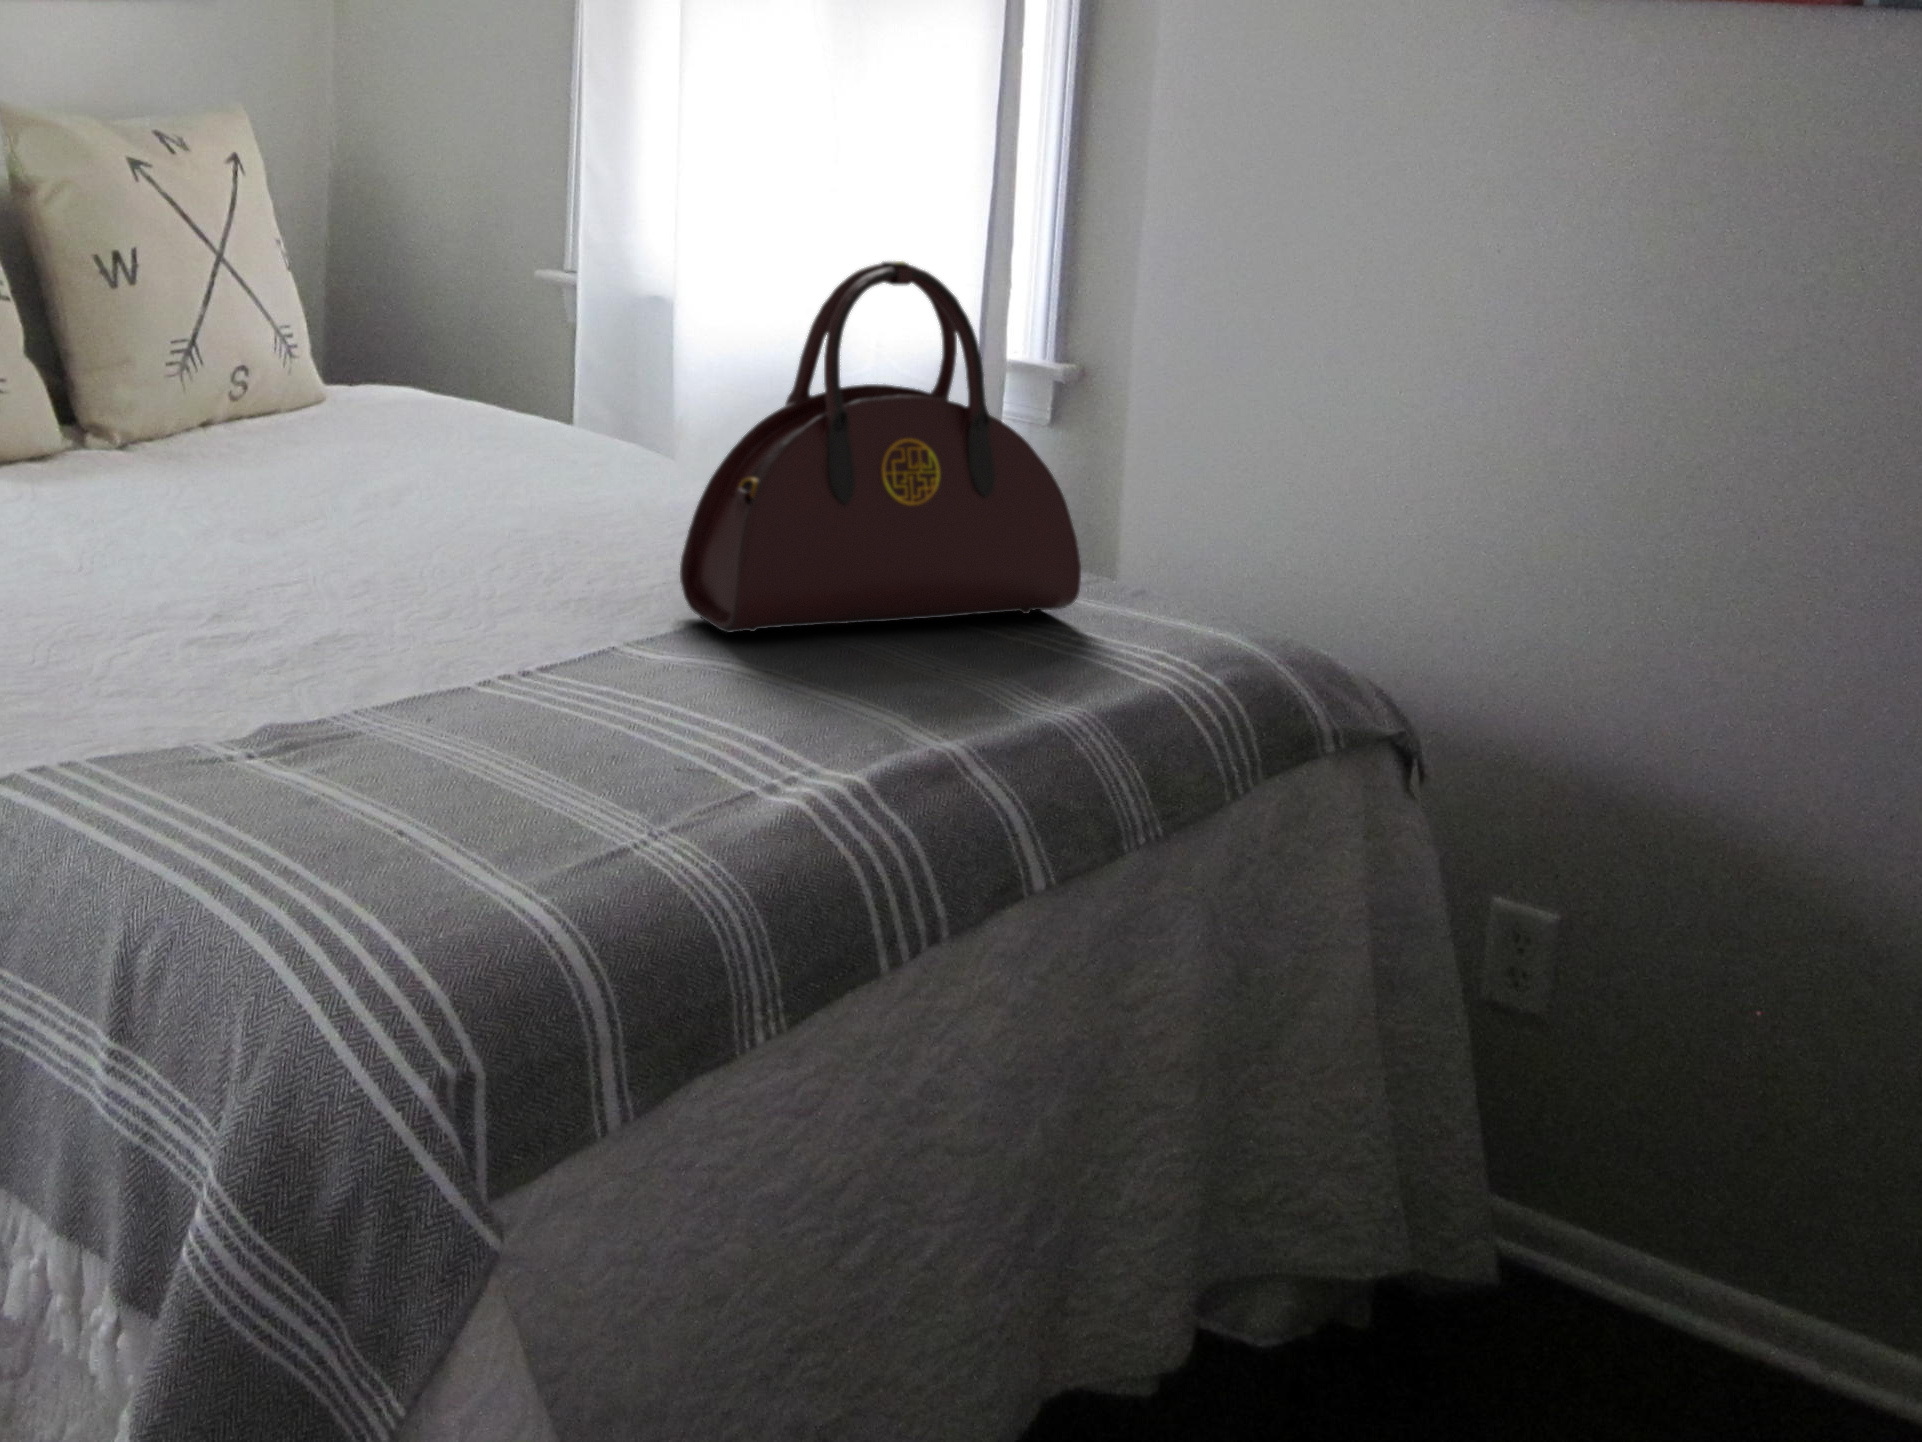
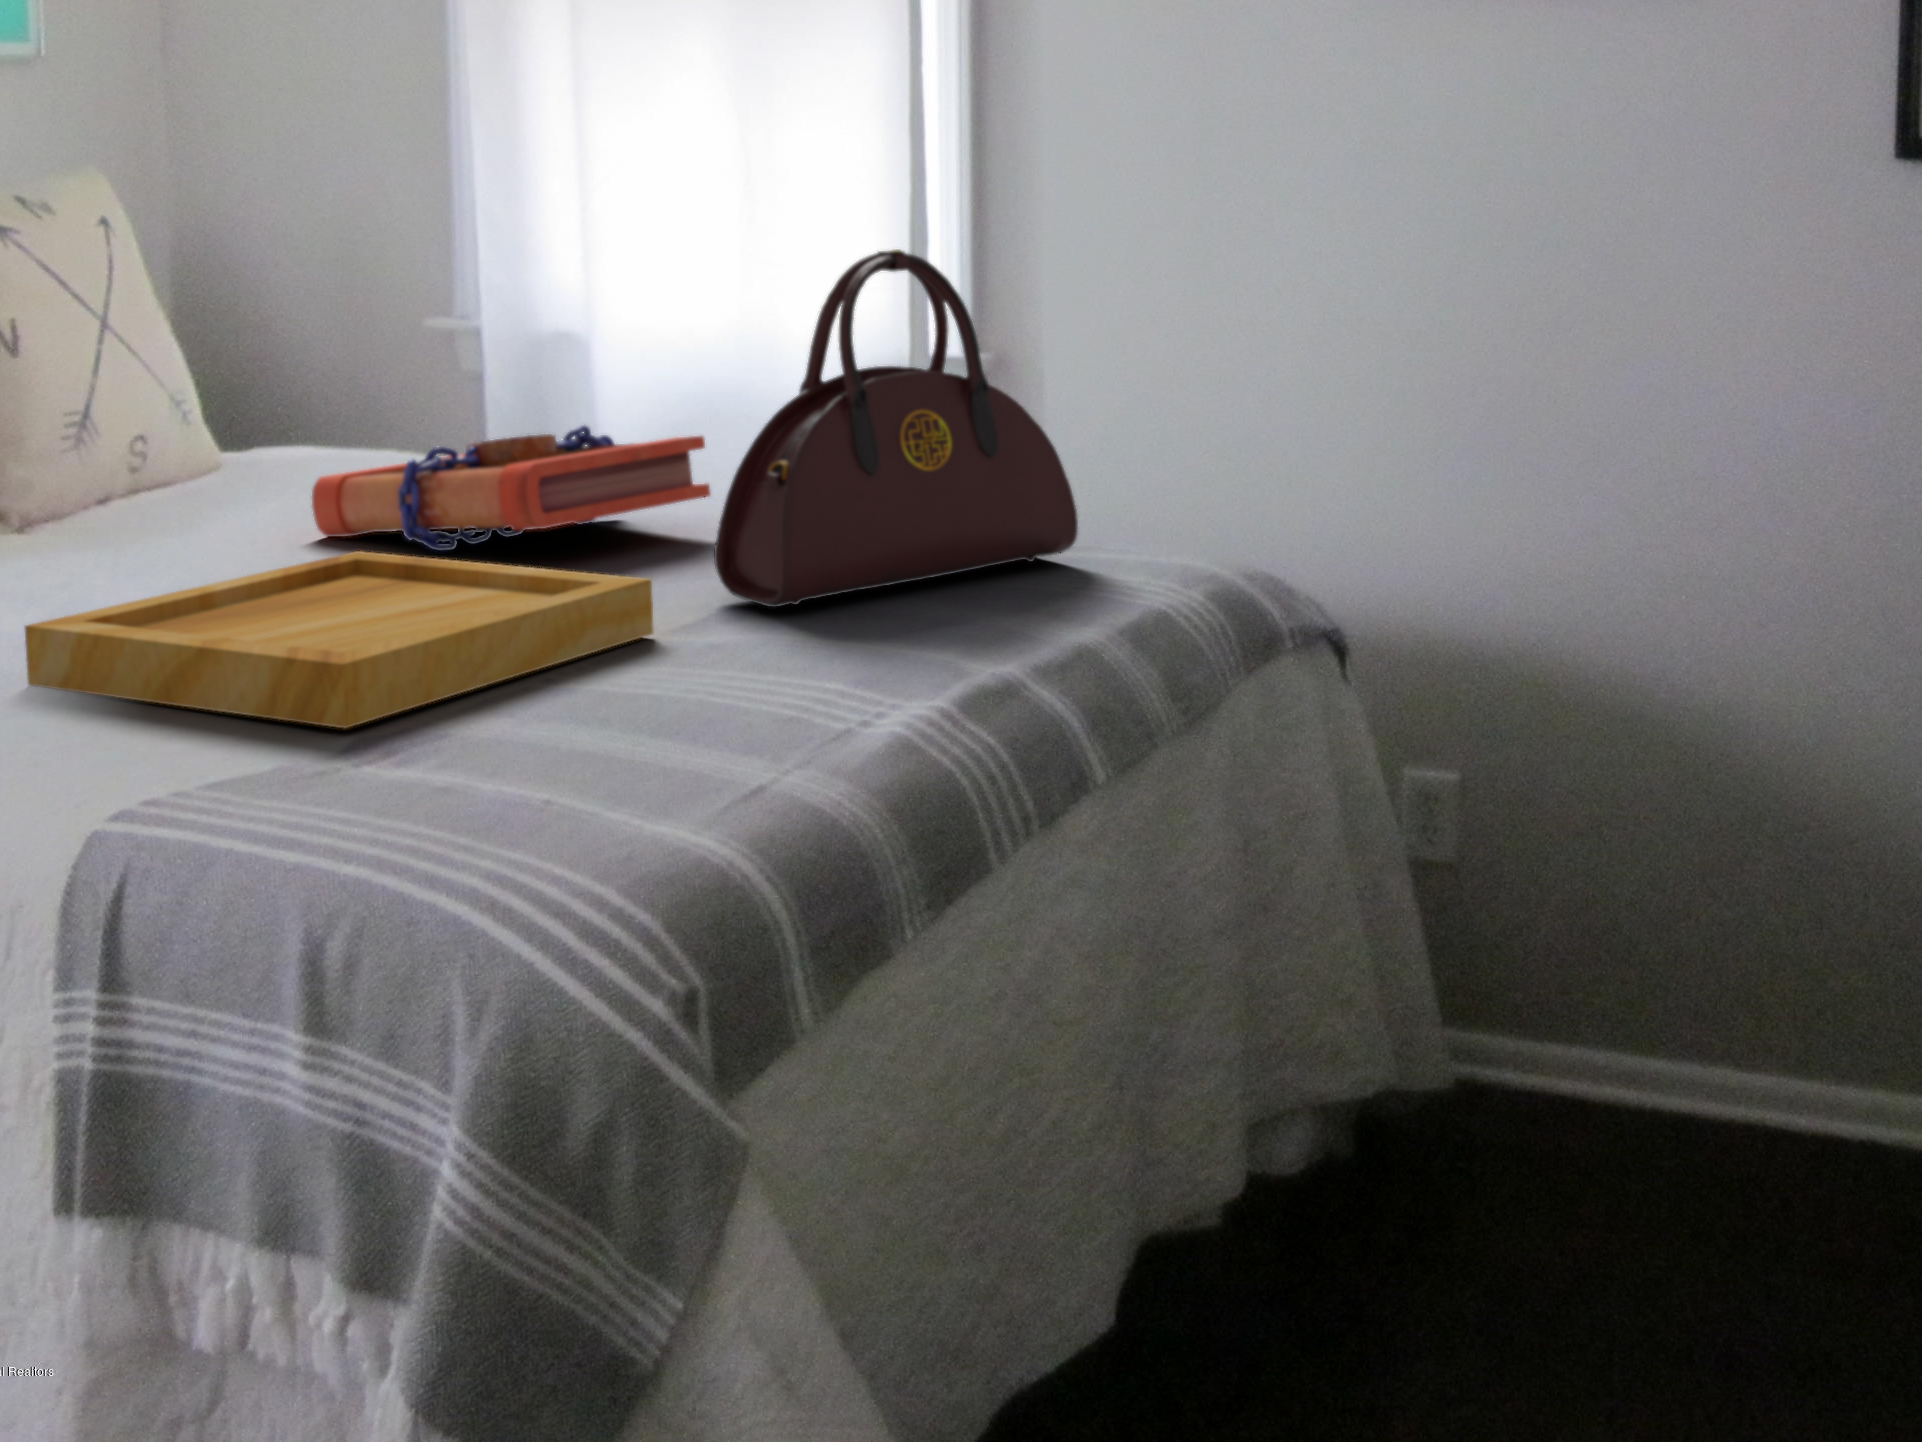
book: none [349,402,715,516] -> present [312,425,710,551]
tray: none [24,513,597,712] -> present [25,551,653,728]

